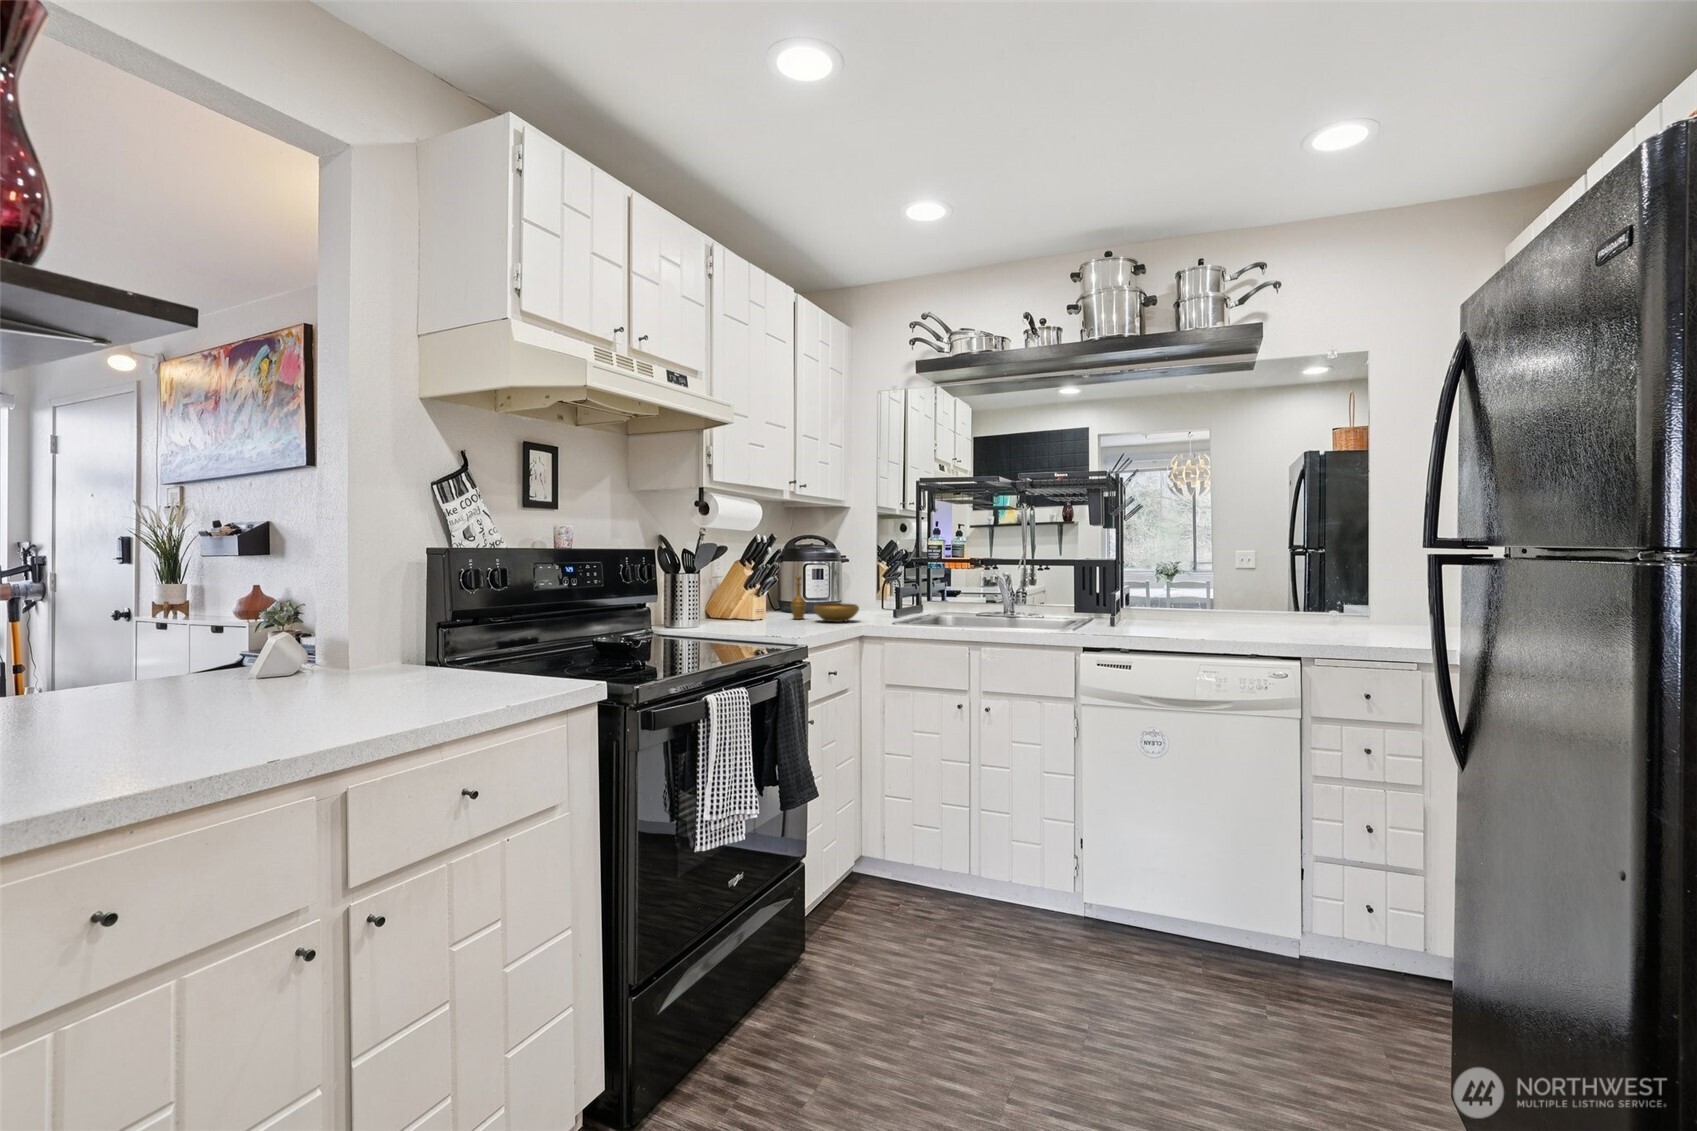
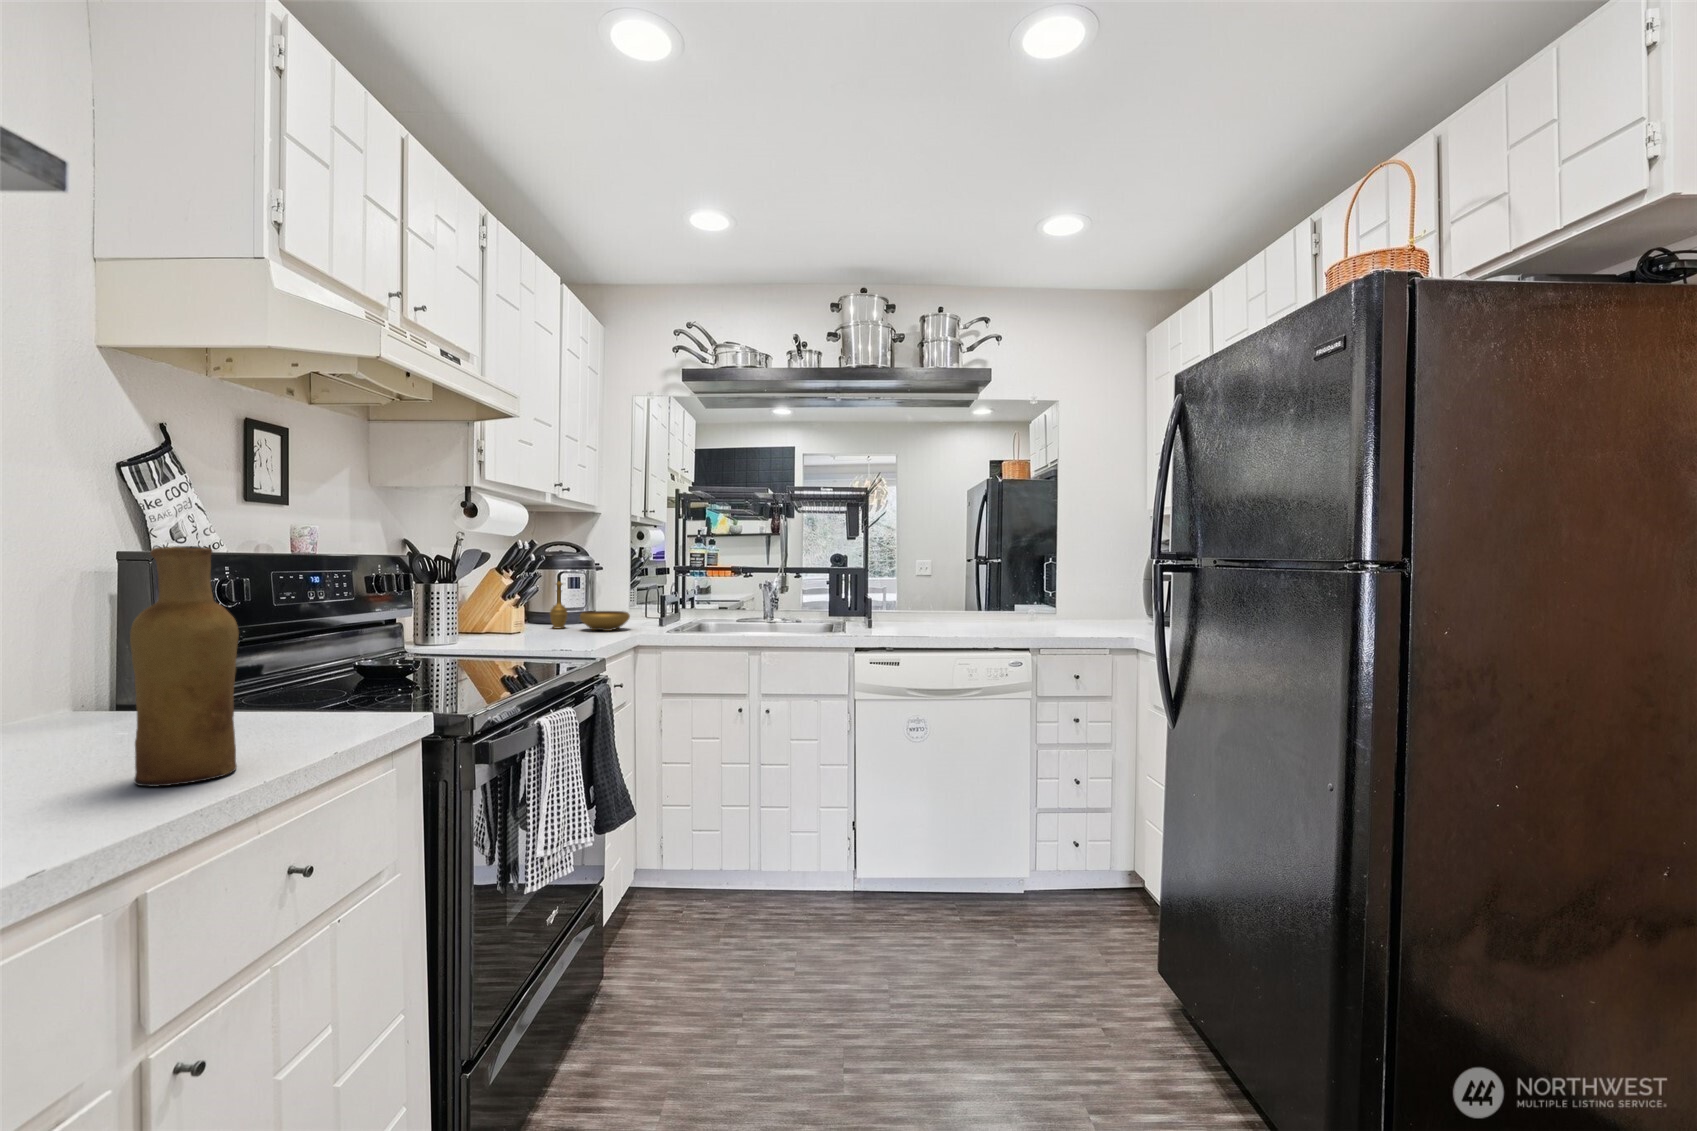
vase: none [359,537,431,717] -> present [130,546,239,786]

